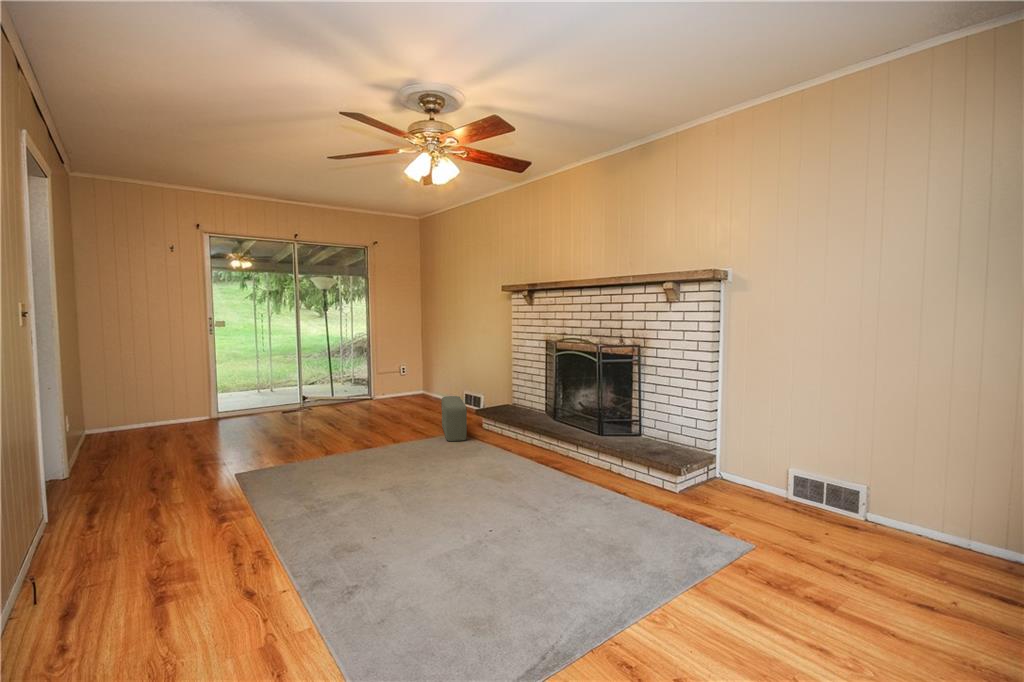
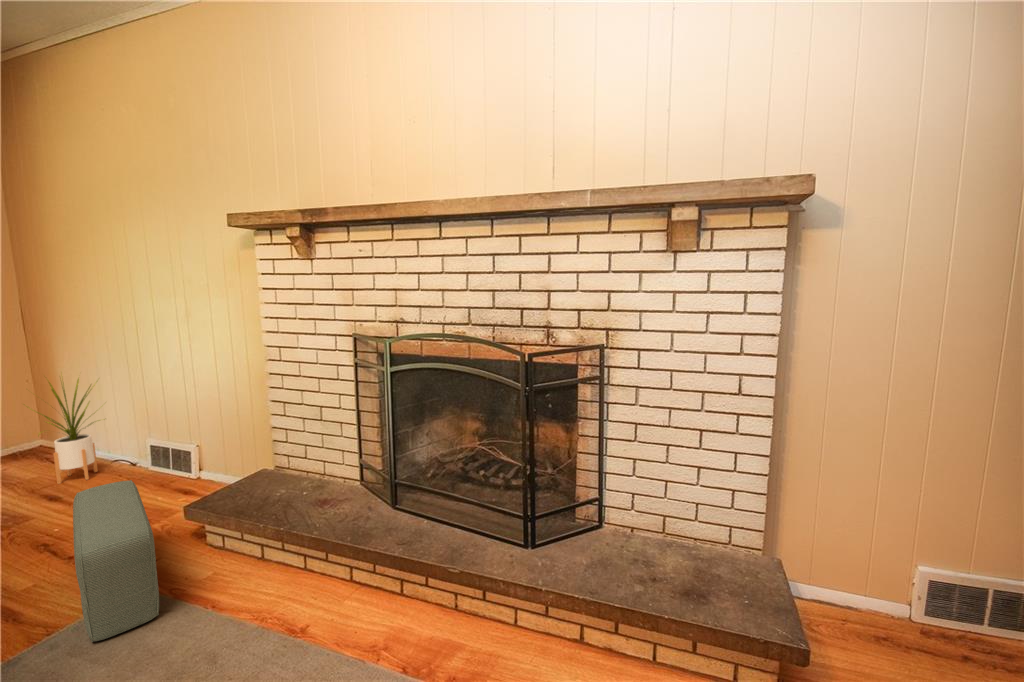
house plant: none [420,356,449,407] -> present [37,379,98,484]

